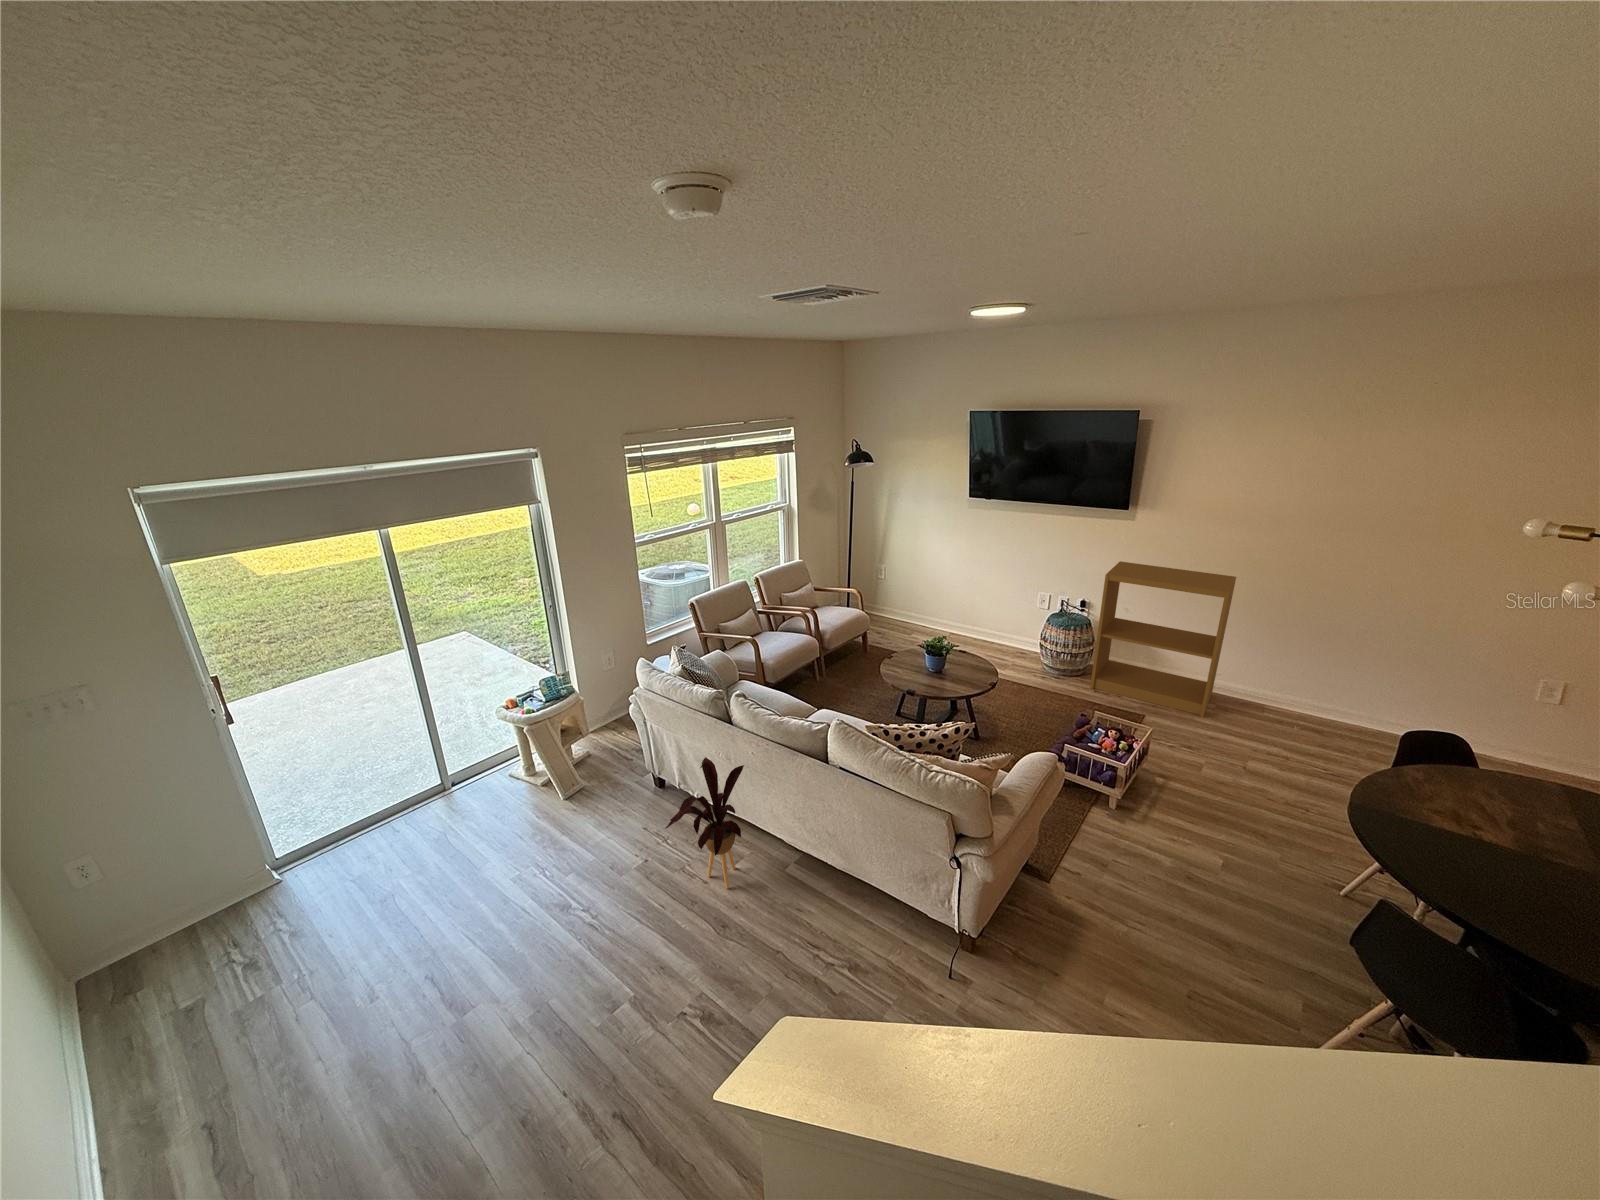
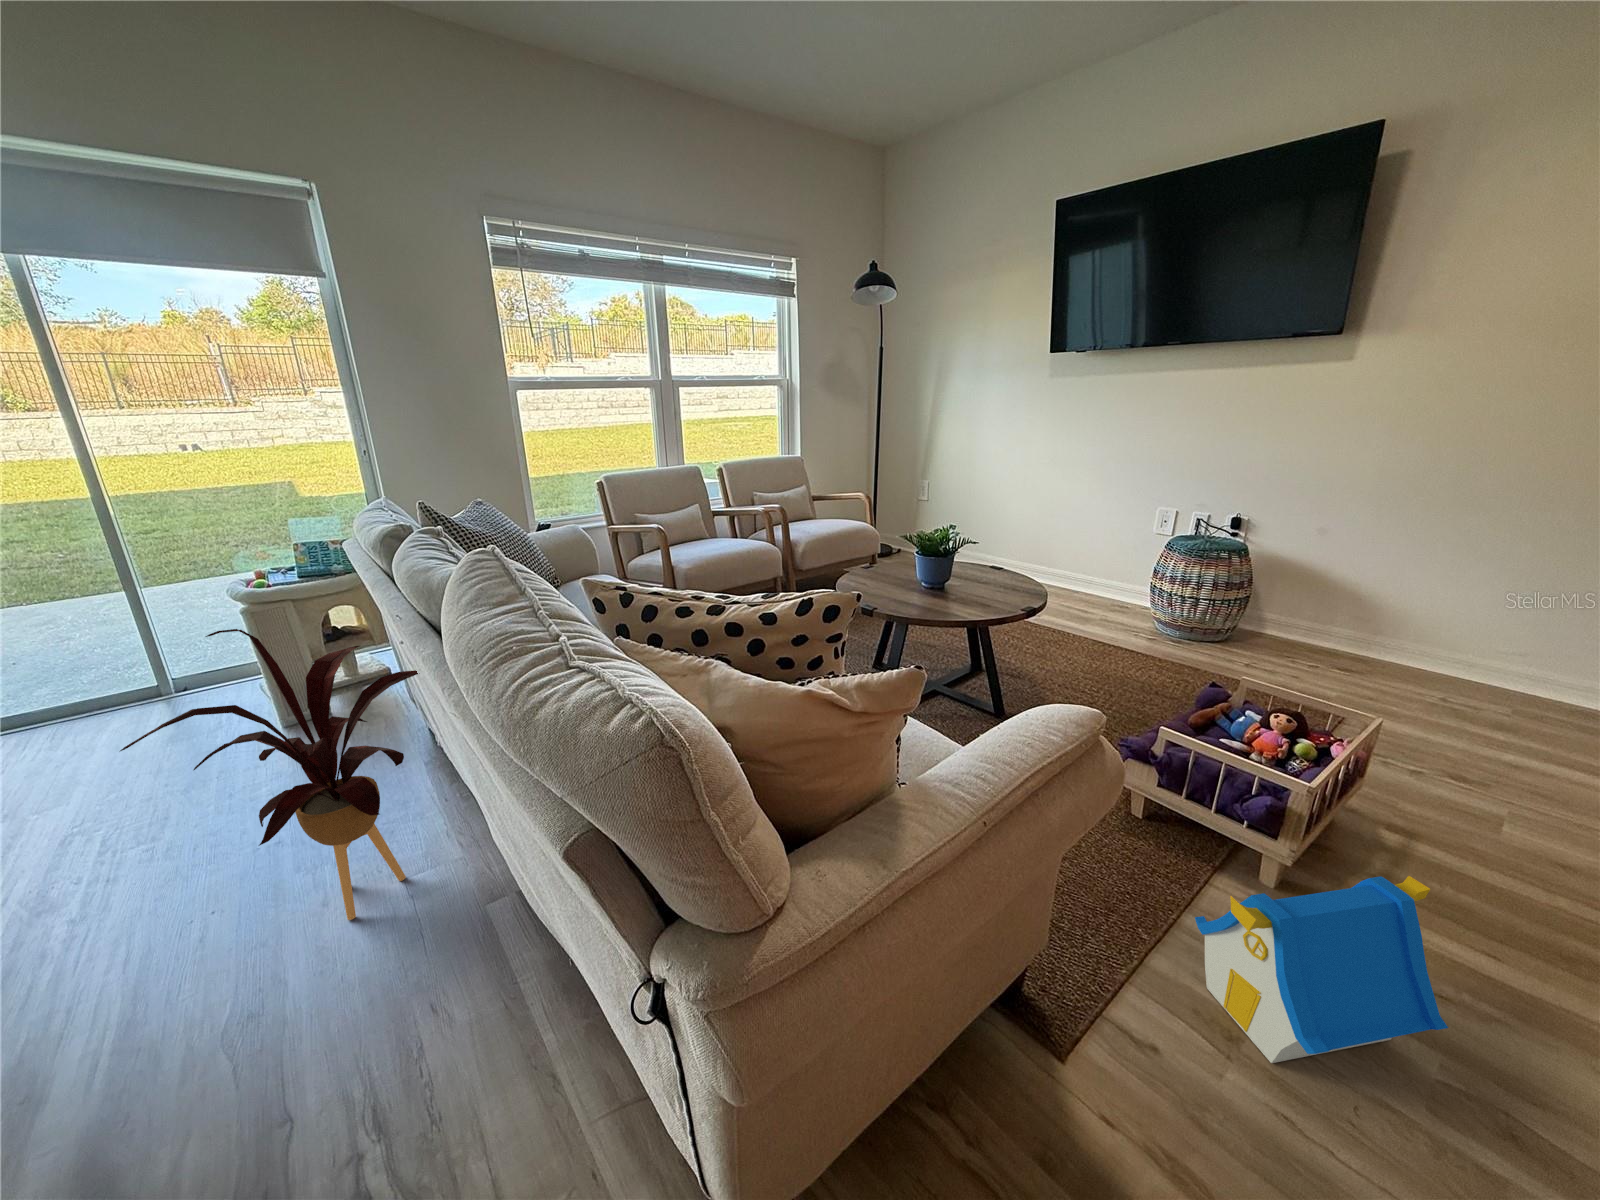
bookshelf: present [1090,561,1236,717] -> none [1236,434,1596,727]
toy house: none [1088,796,1170,871] -> present [1195,876,1448,1063]

